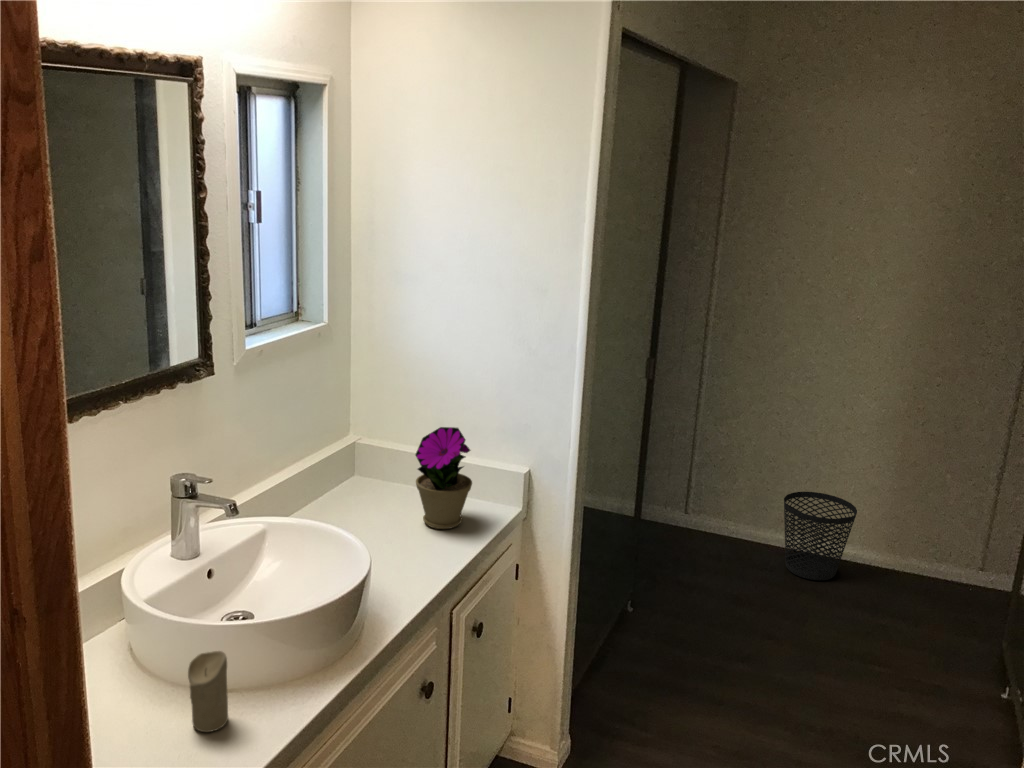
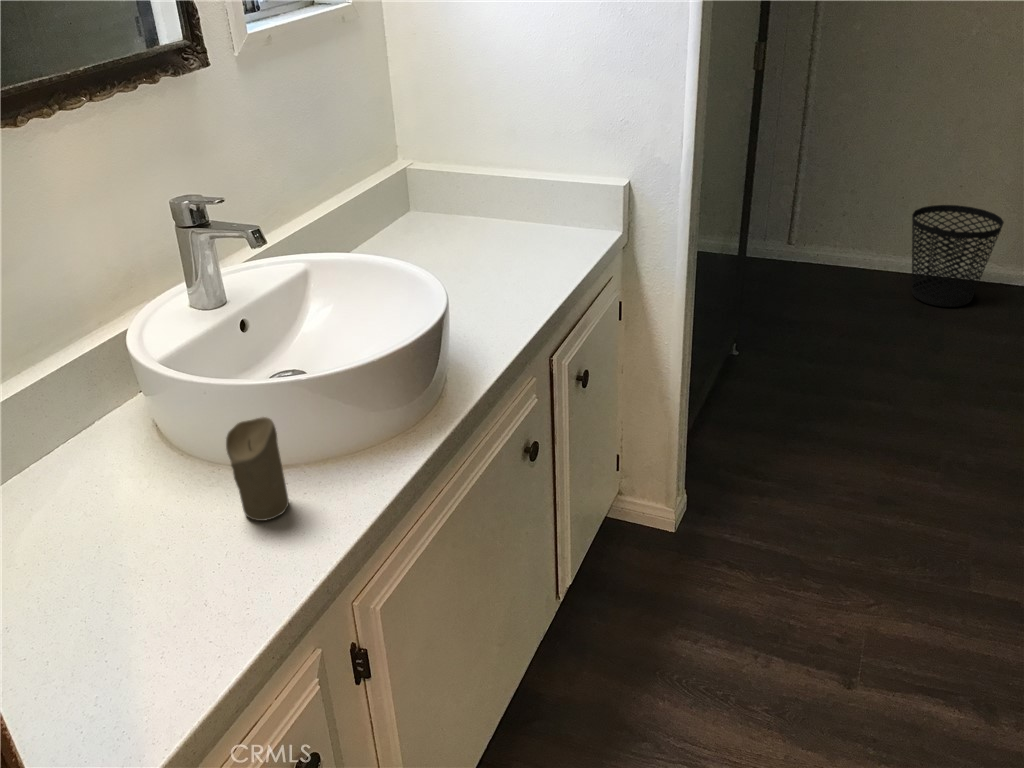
flower pot: present [416,427,472,529] -> none [485,126,561,261]

